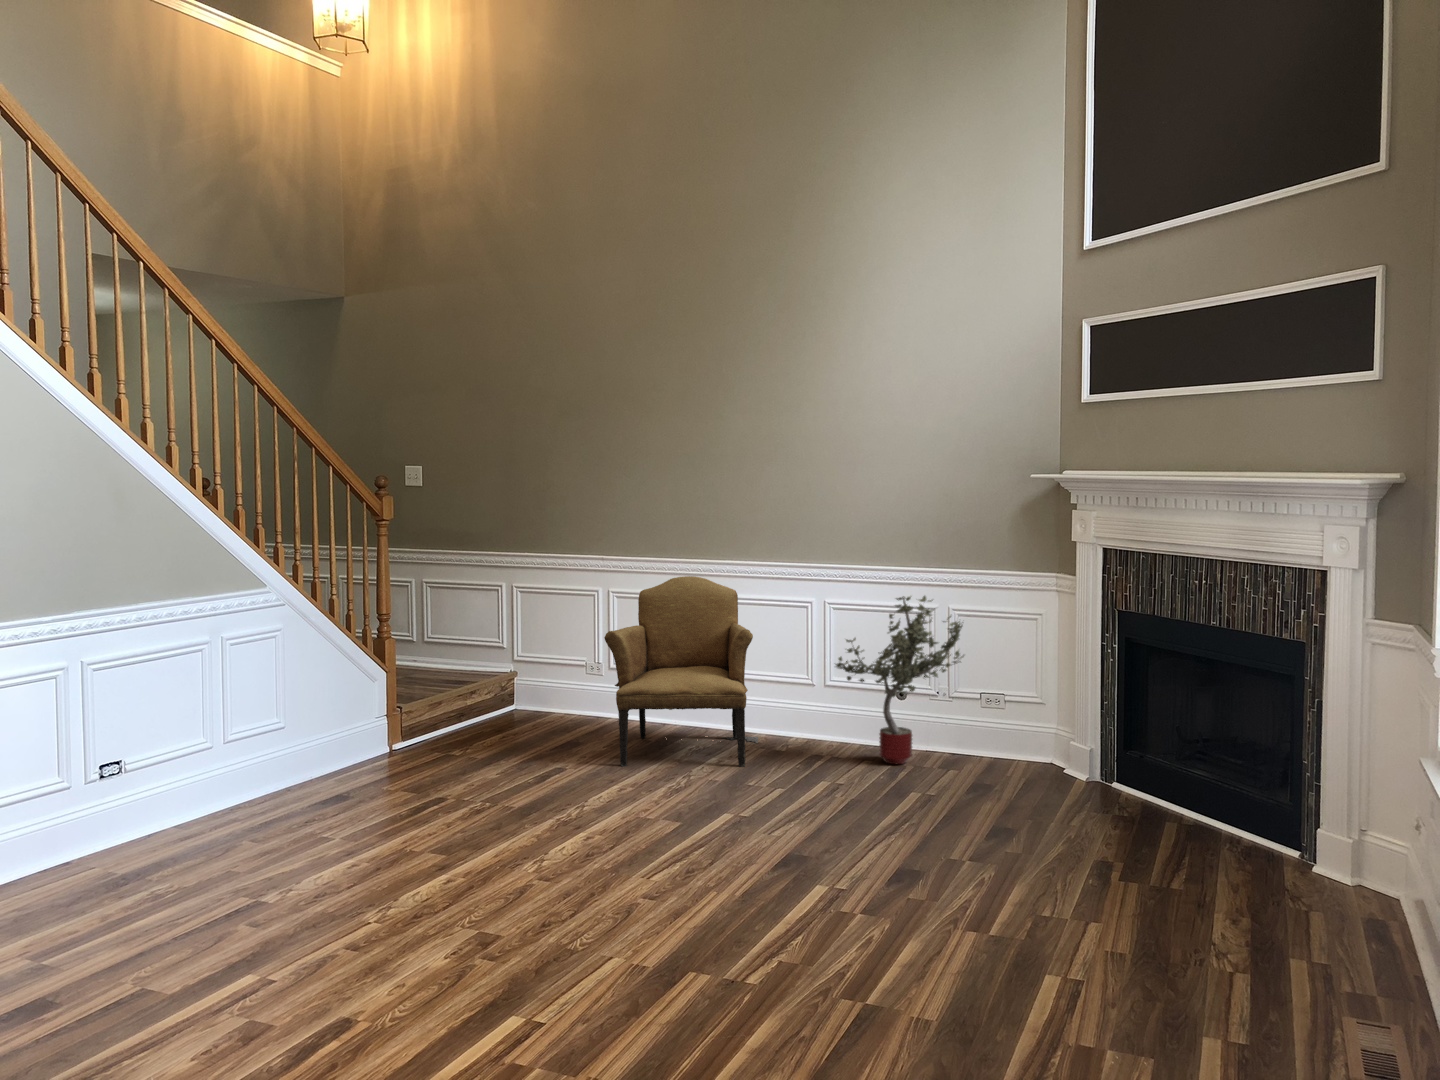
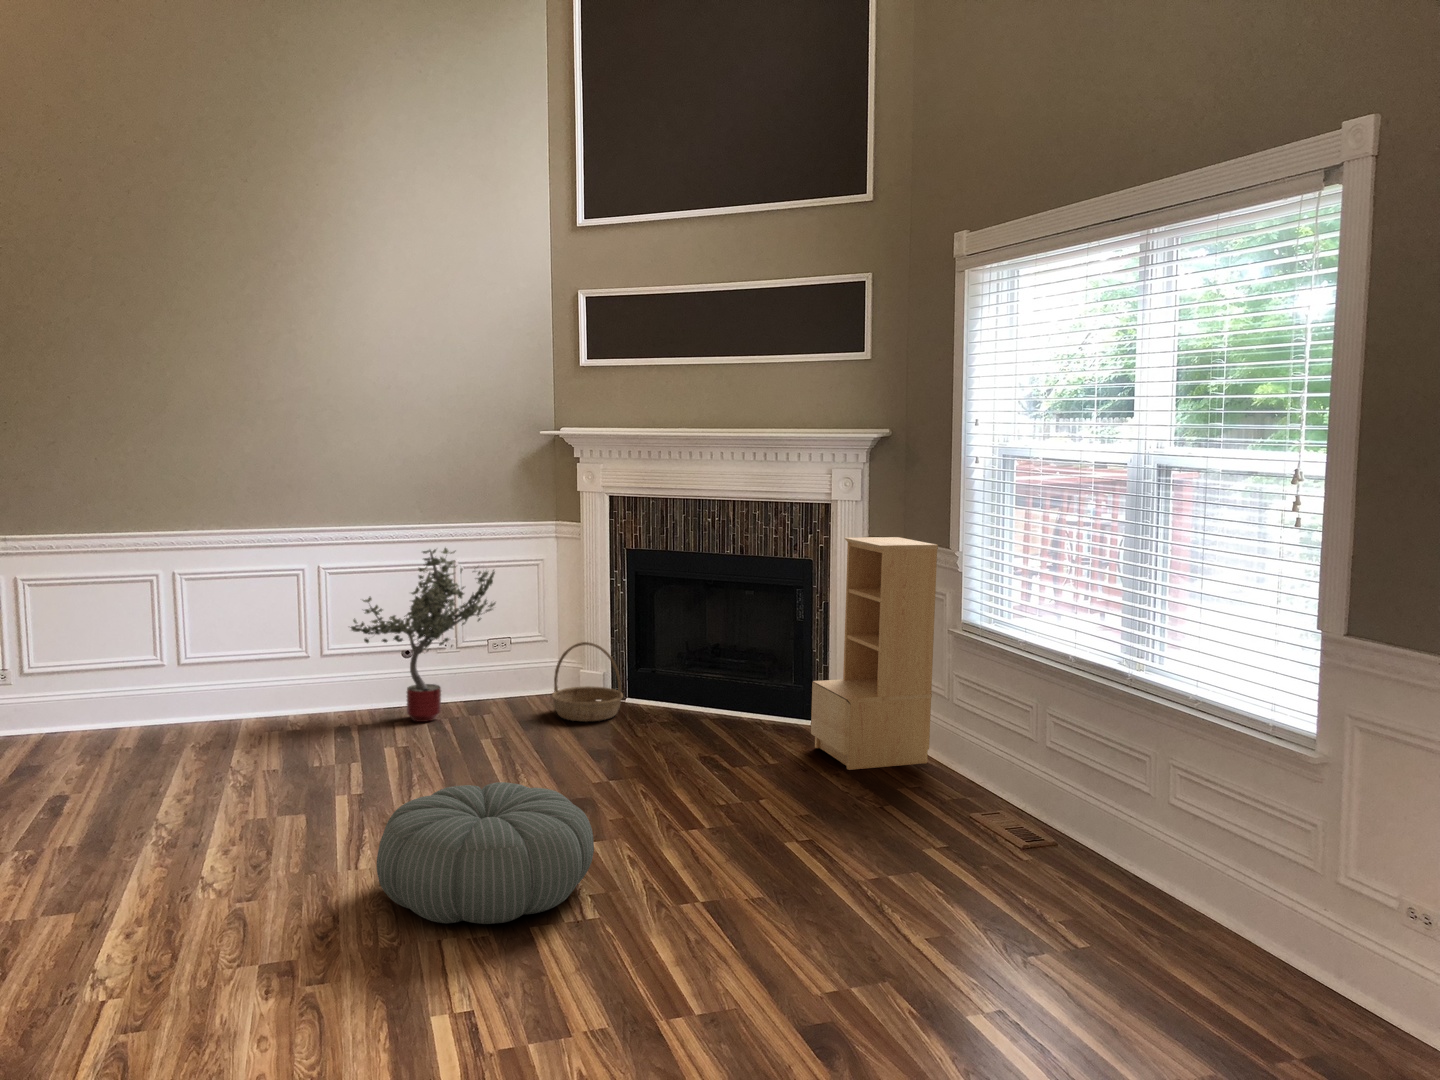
armchair: present [604,576,758,767] -> none [72,543,277,781]
bookshelf: none [1258,618,1420,945] -> present [811,537,938,770]
basket: none [1012,708,1094,797] -> present [551,642,623,722]
pouf: none [609,823,807,961] -> present [377,782,594,924]

